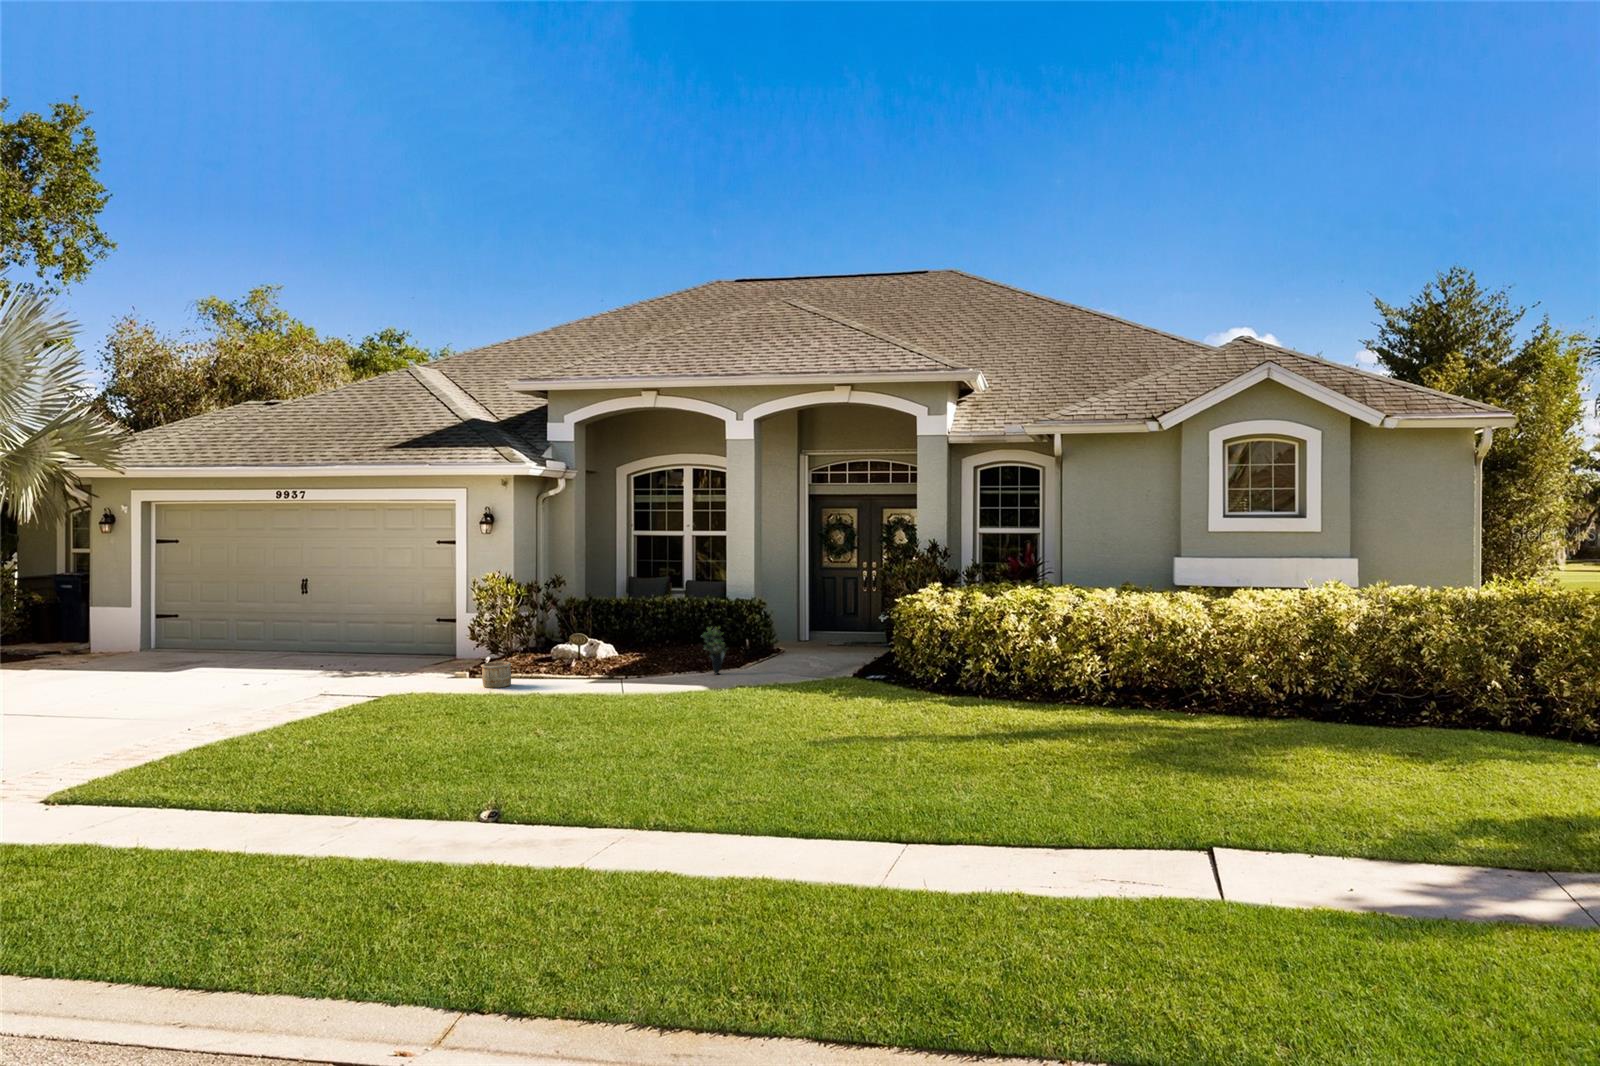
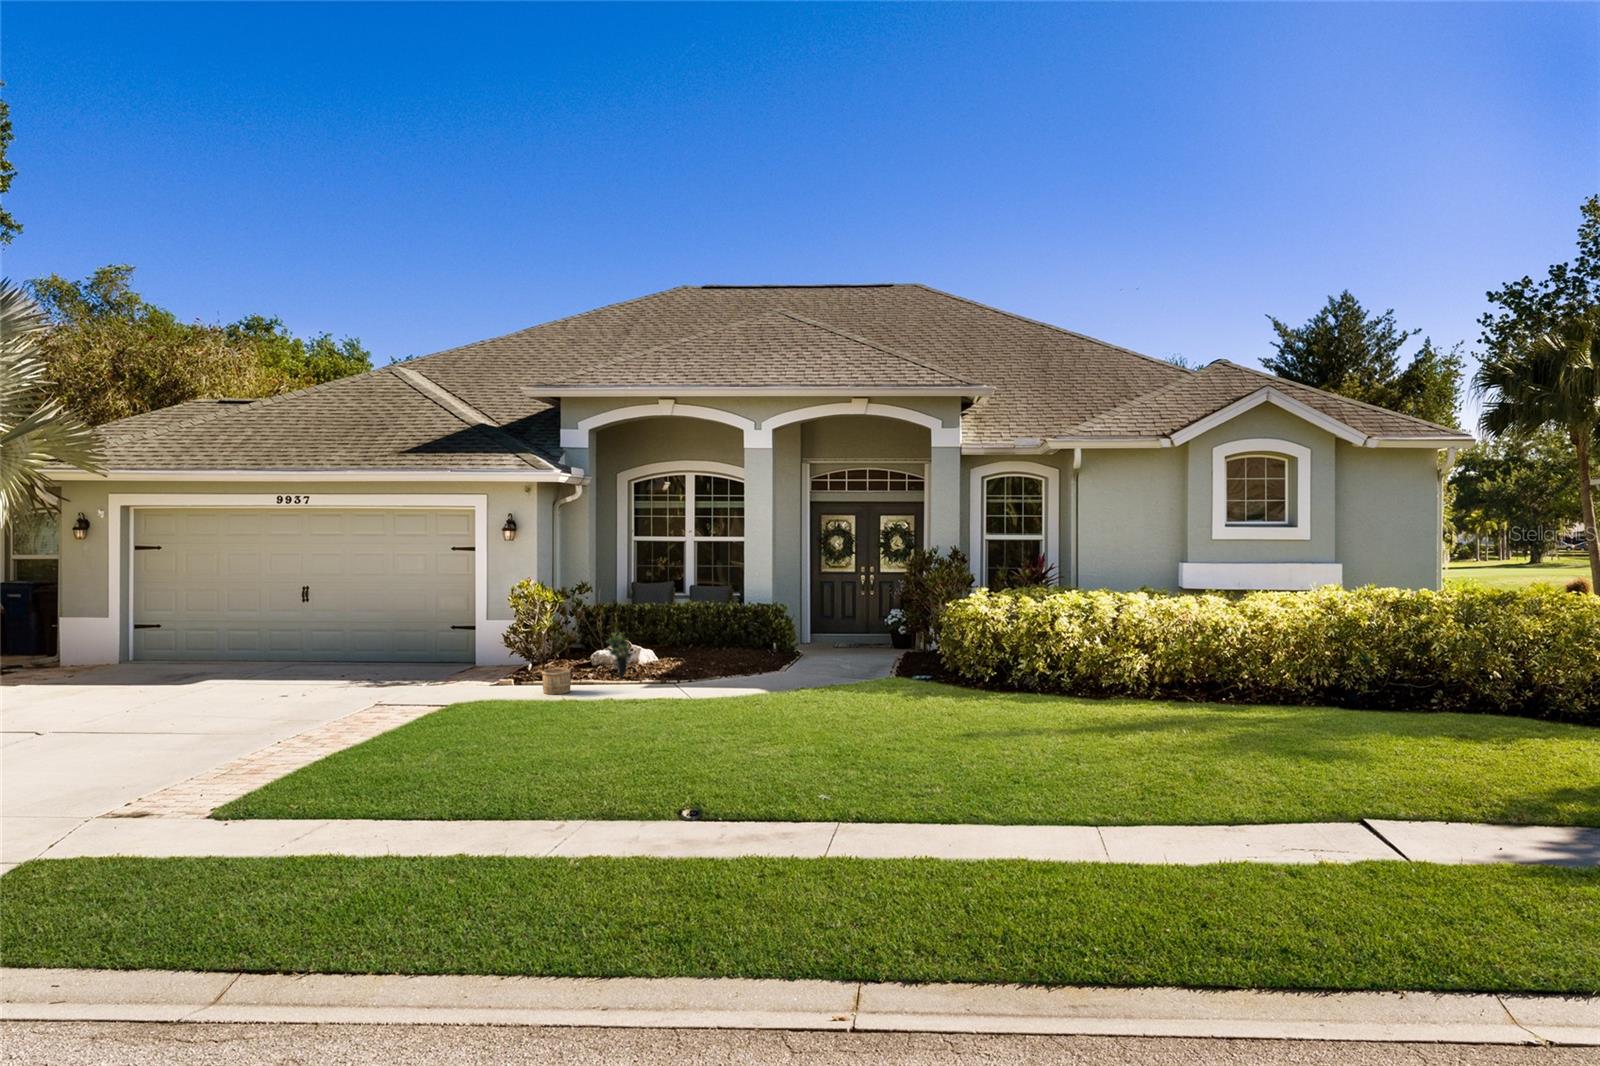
potted plant: present [702,627,728,674] -> present [607,633,633,678]

